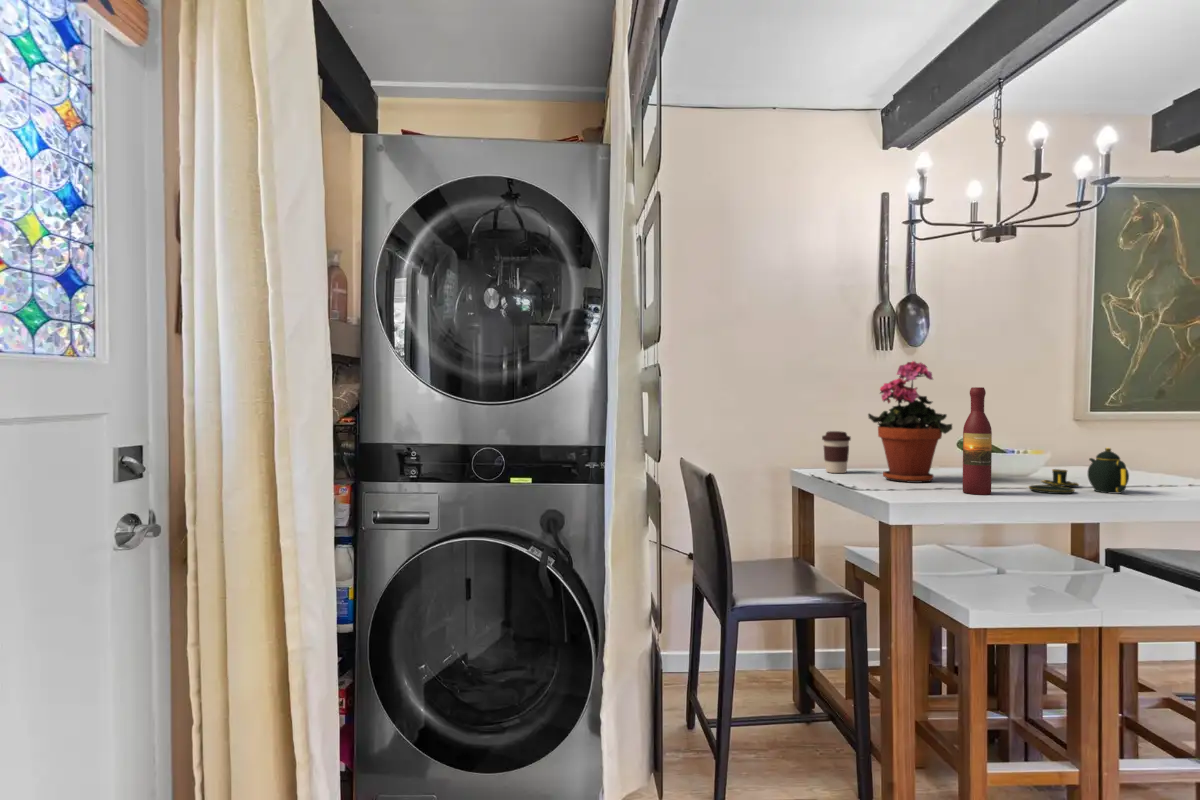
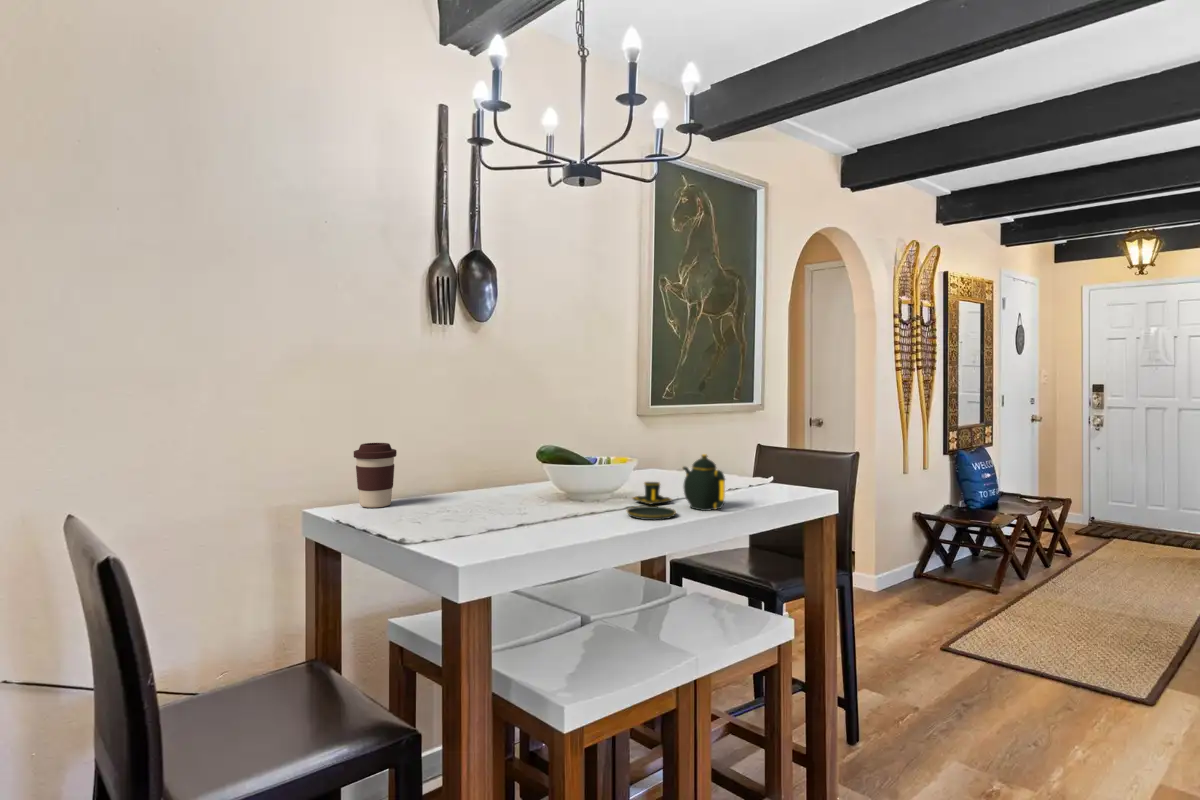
potted plant: present [868,361,952,483] -> none [422,338,535,518]
wine bottle: present [963,387,992,495] -> none [555,379,591,536]

